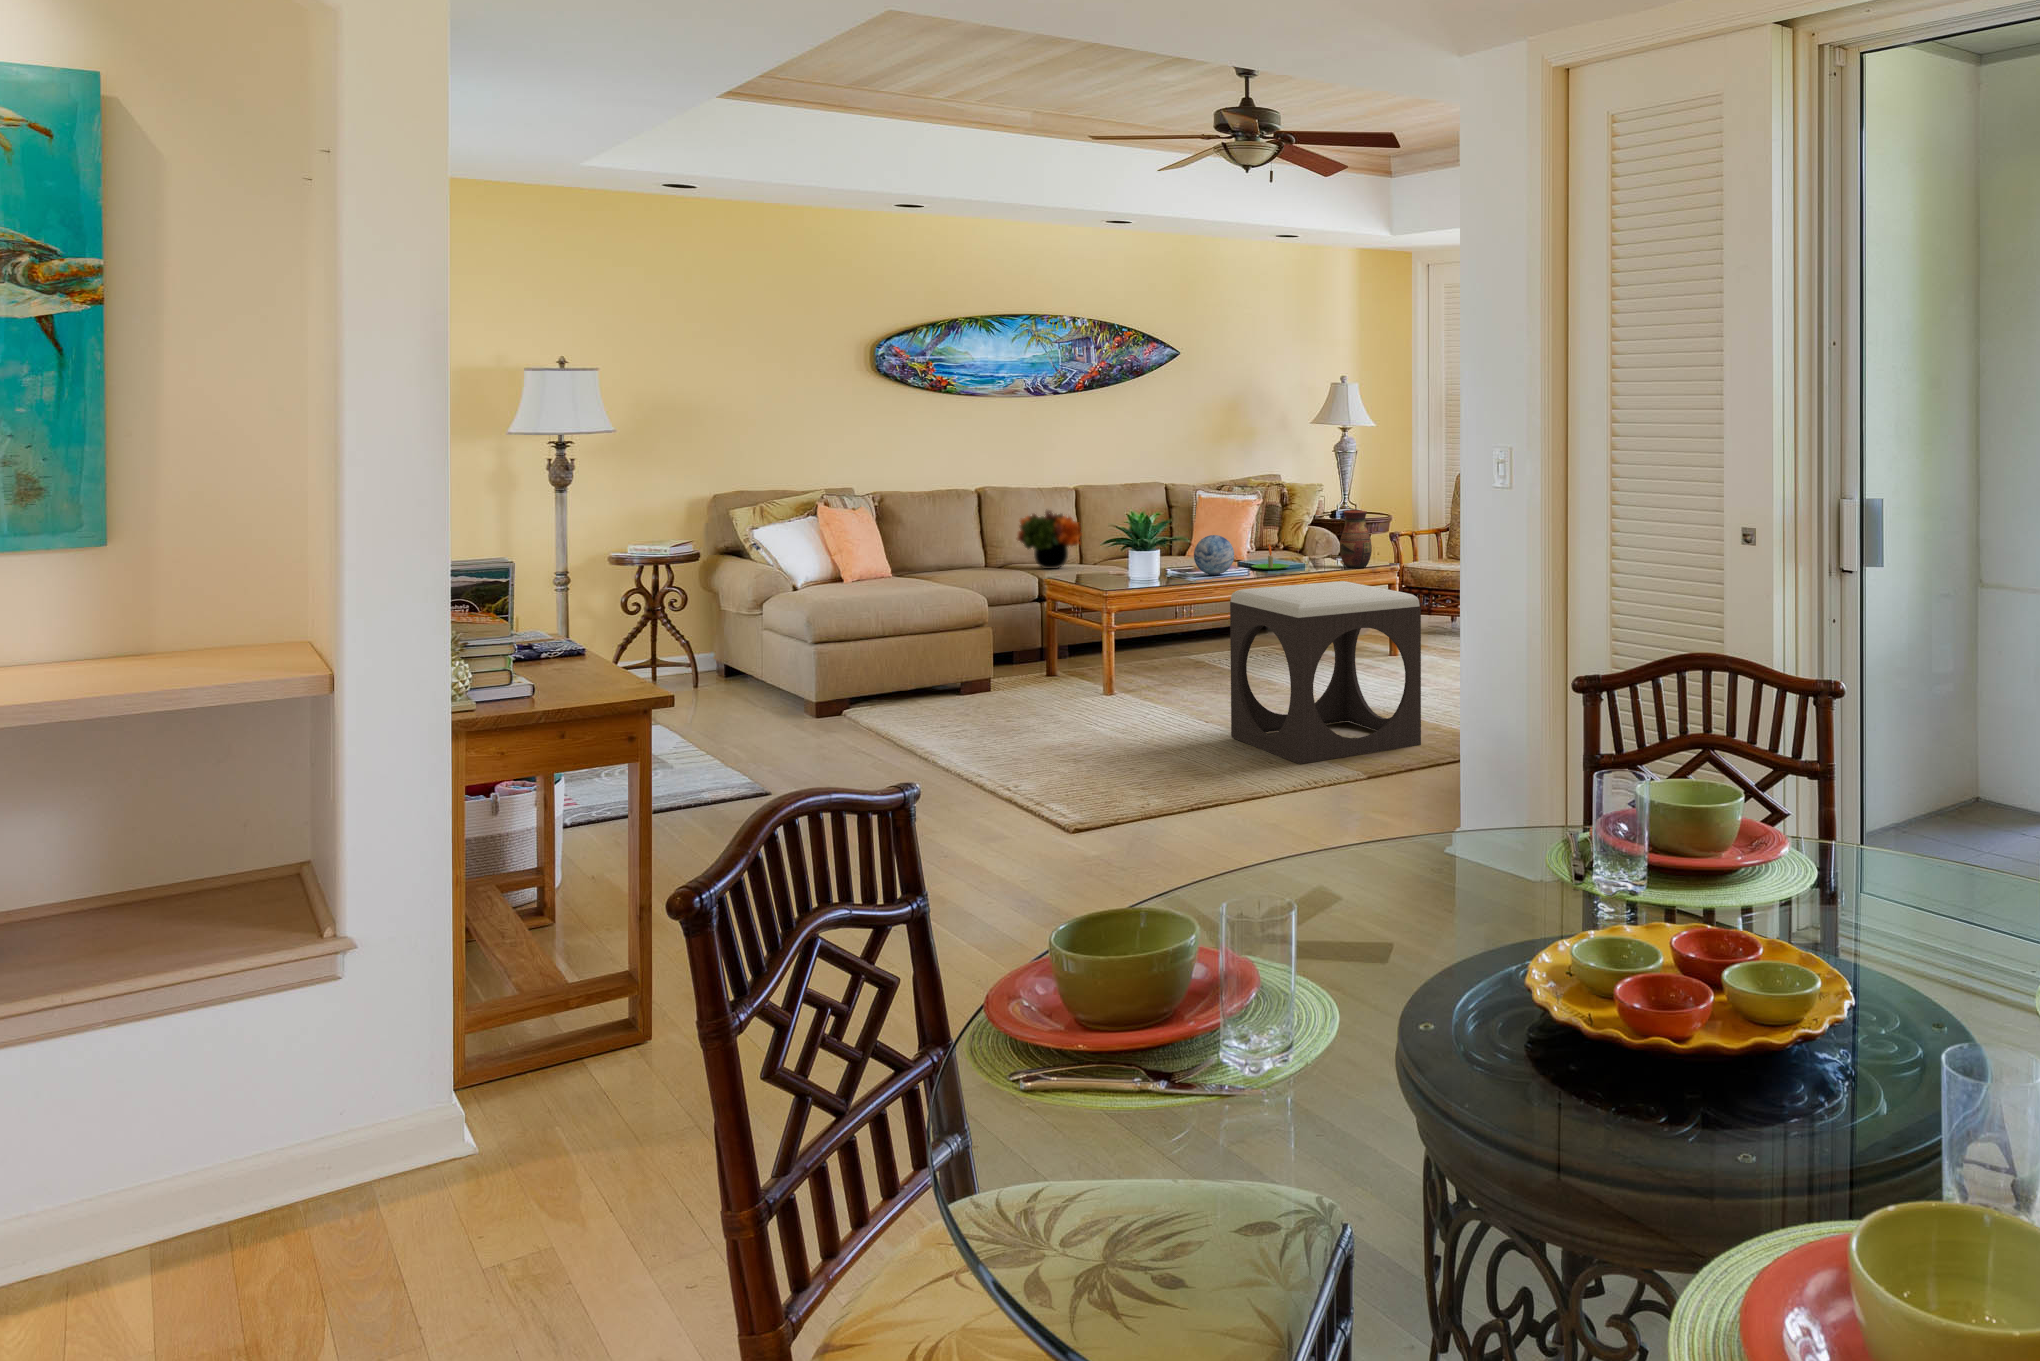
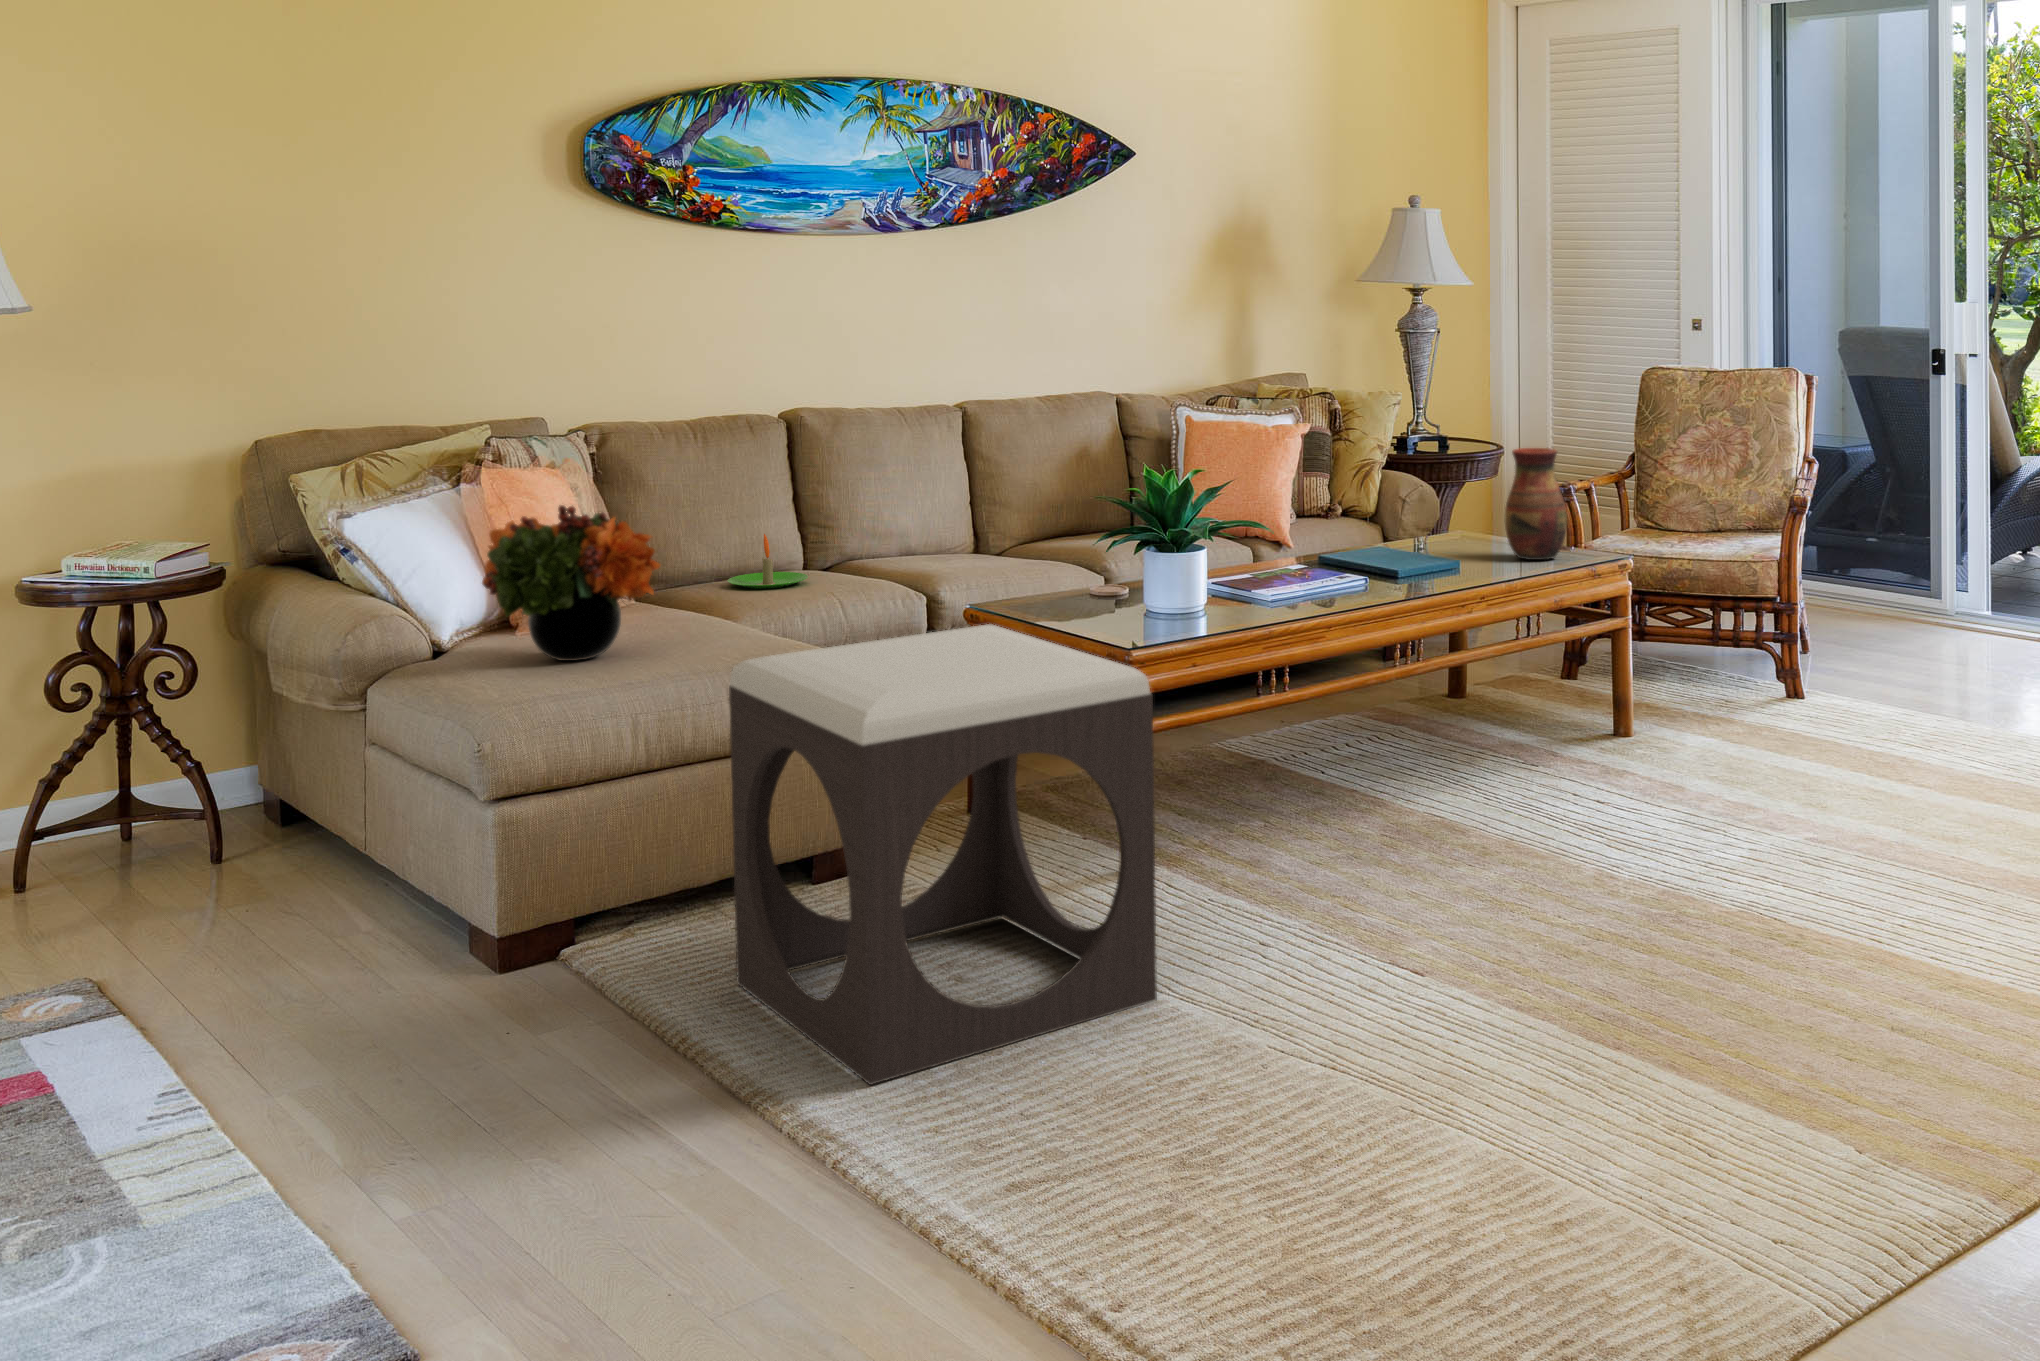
flower arrangement: present [1017,511,1082,569] -> present [482,505,660,661]
decorative orb: present [1194,535,1234,575] -> none [1255,507,1336,588]
candle: present [1252,544,1289,570] -> present [728,534,808,589]
footstool: present [1230,581,1421,764] -> present [729,625,1157,1085]

